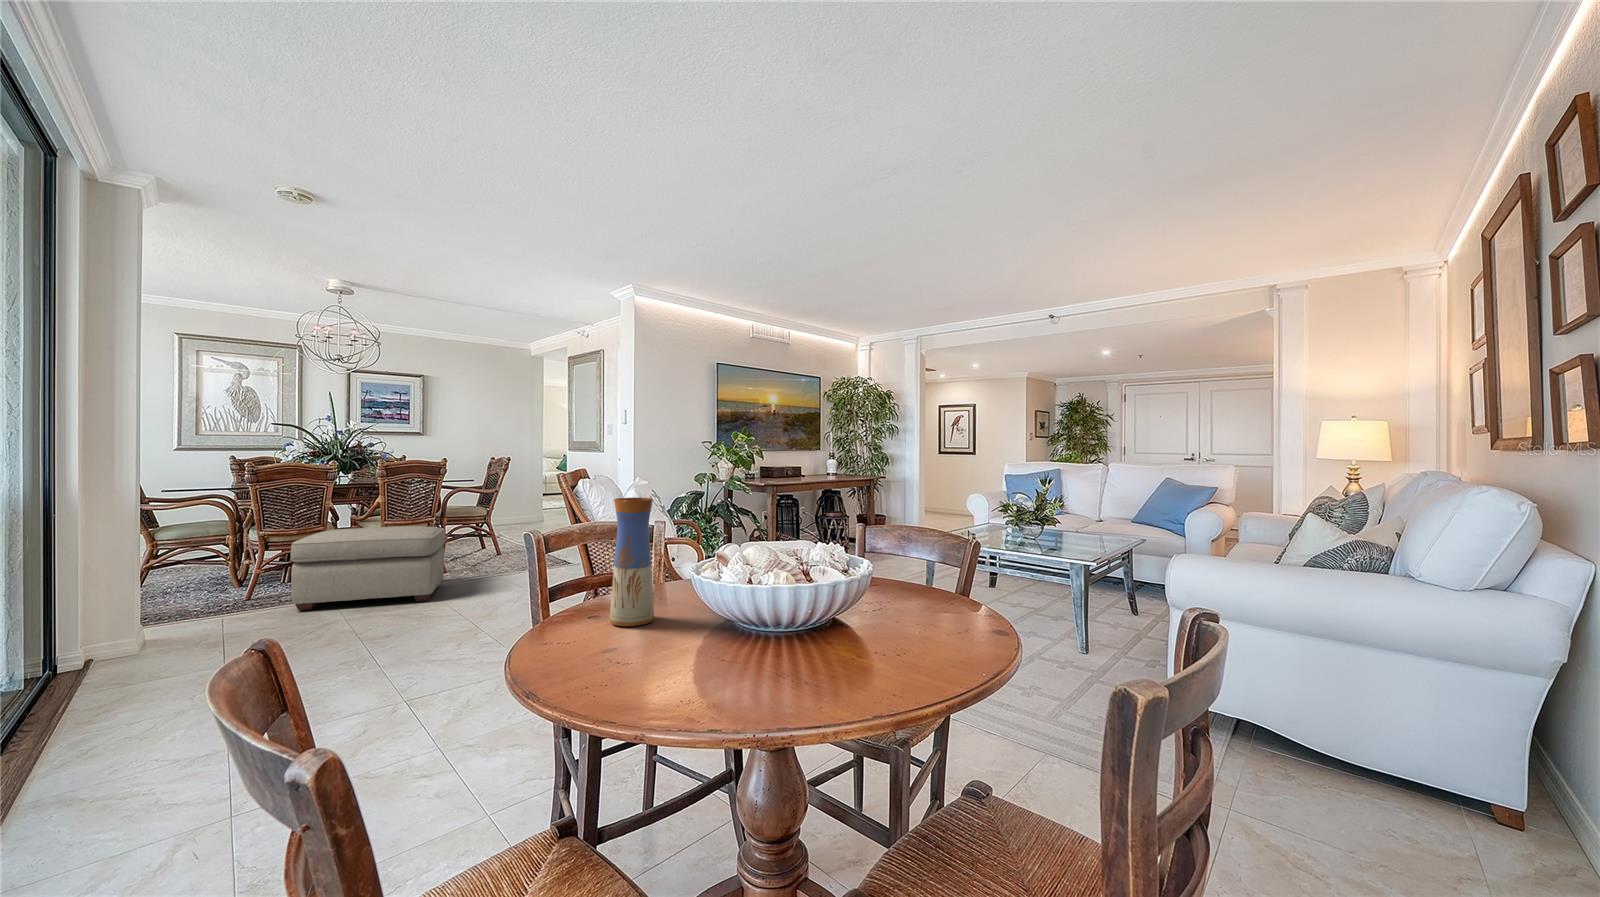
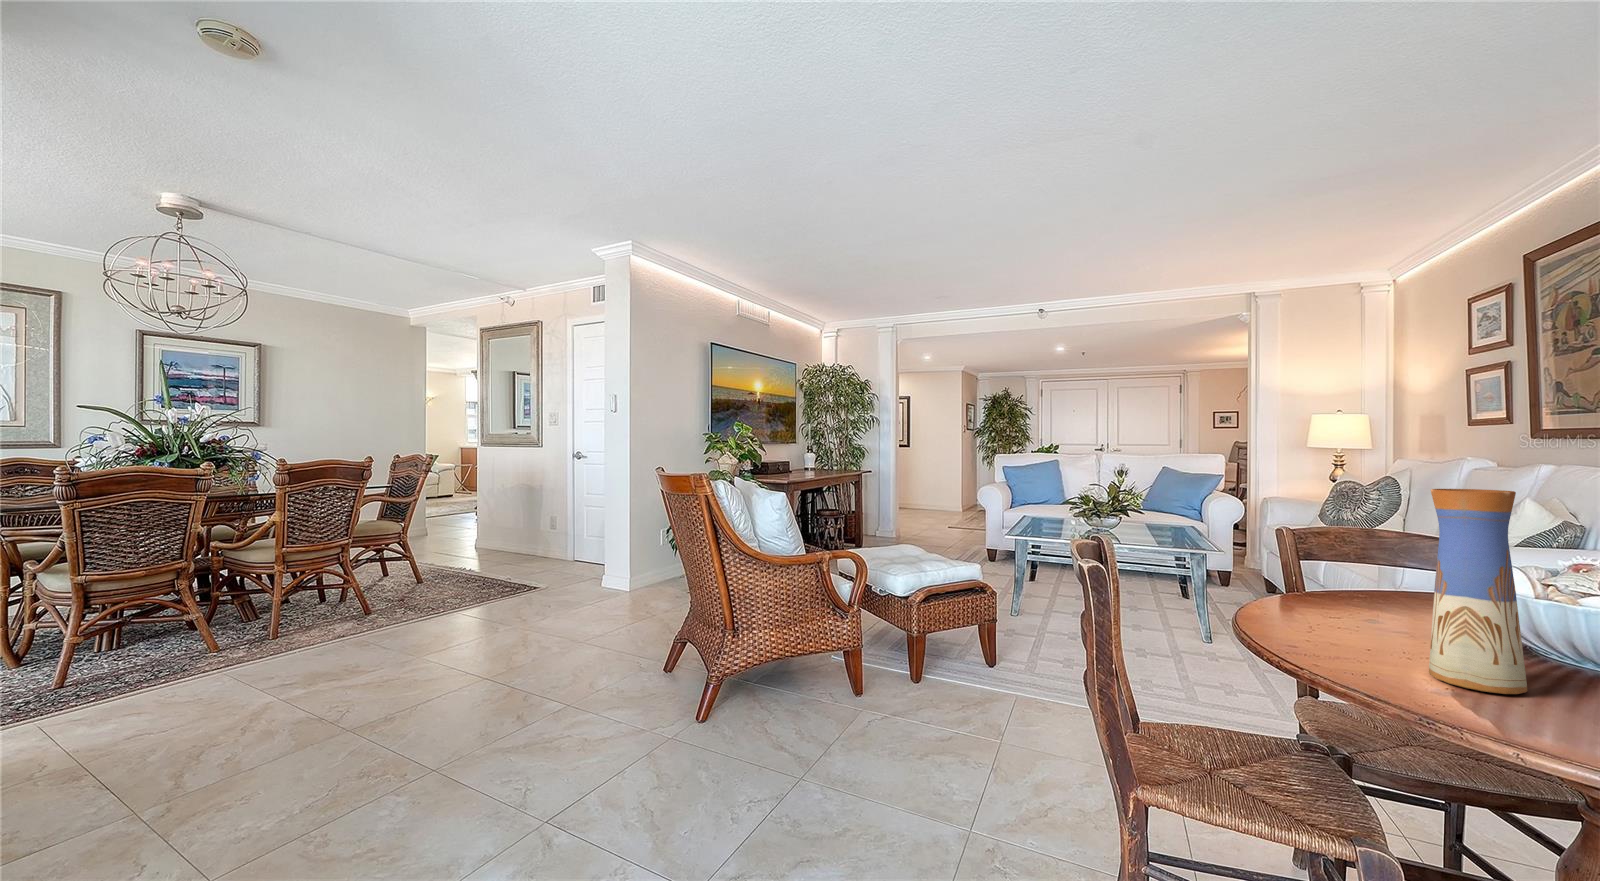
ottoman: present [291,526,446,611] -> none [164,554,399,699]

